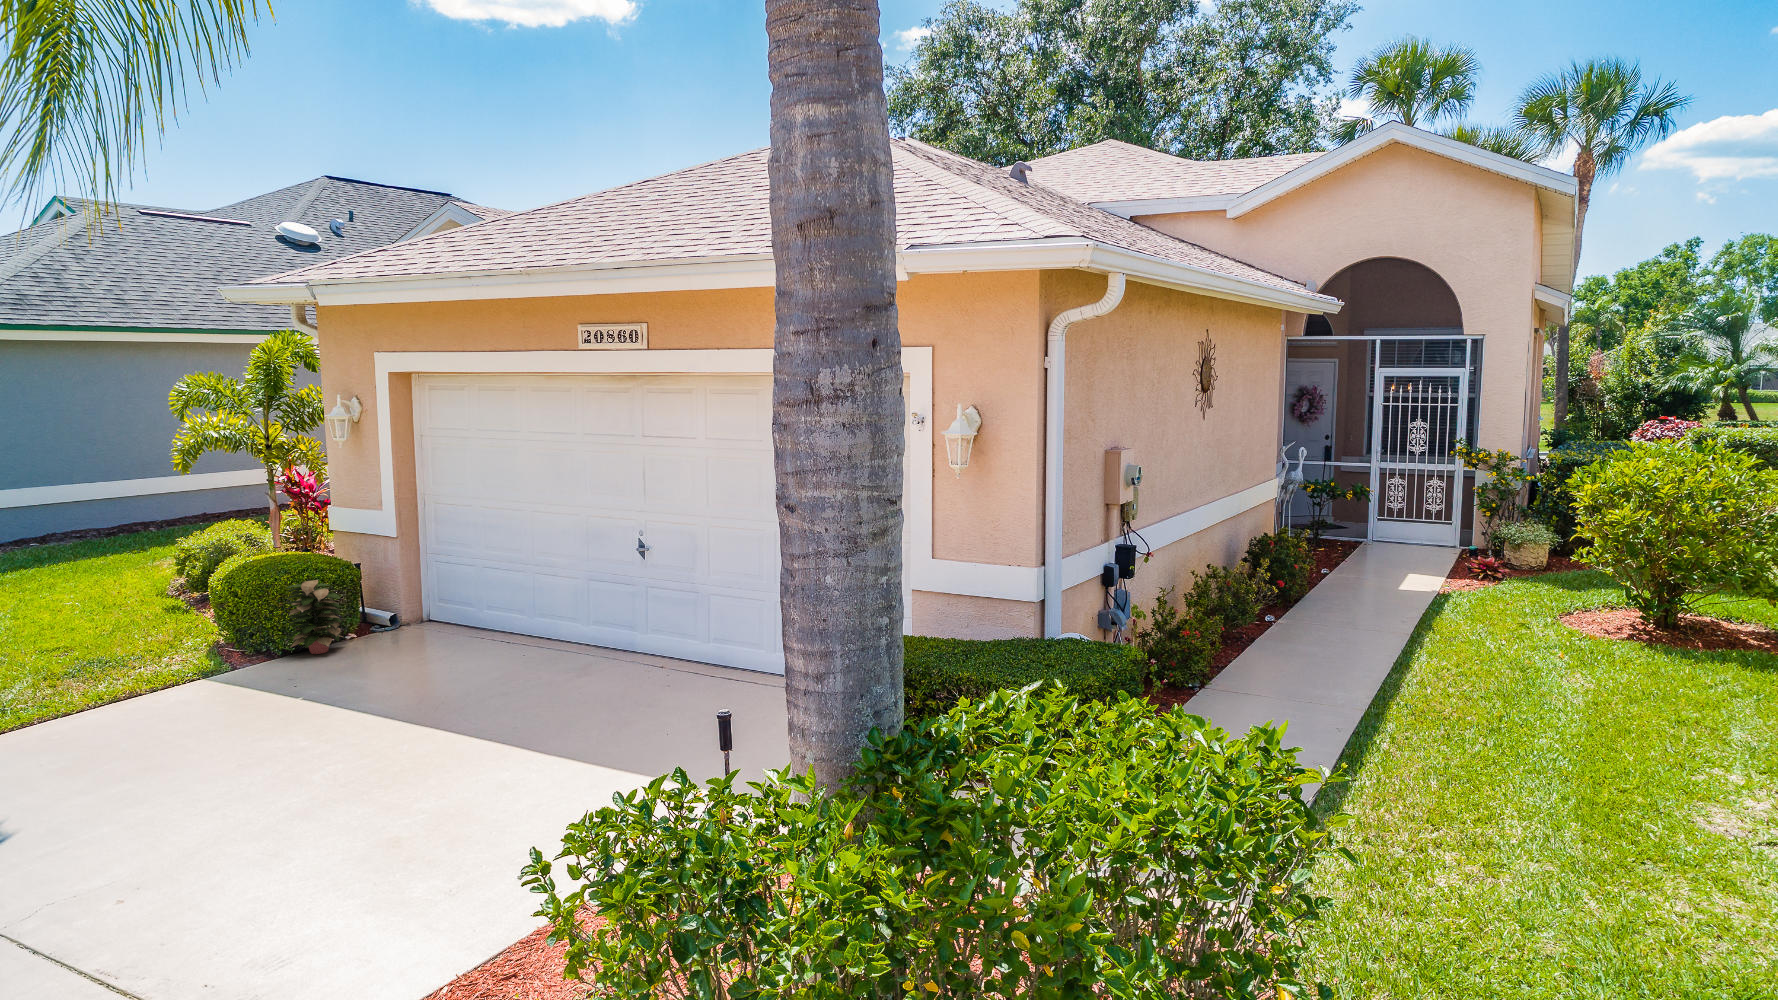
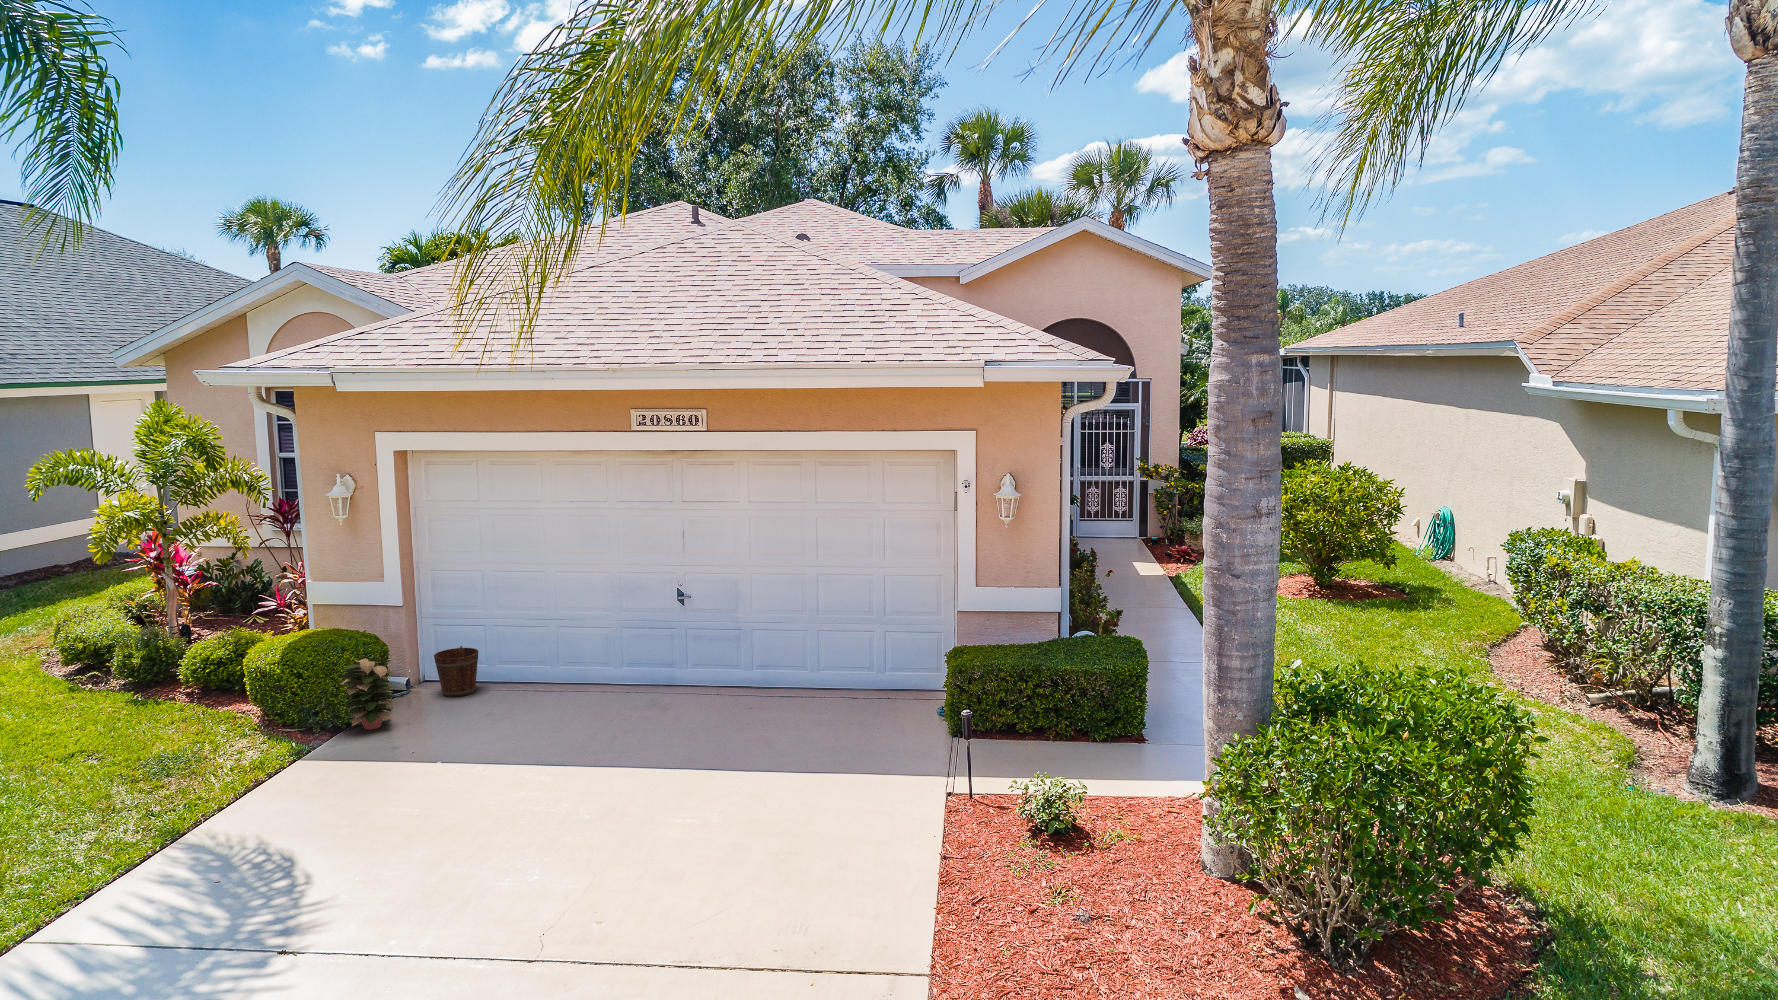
bucket: none [415,582,463,634] -> present [434,646,478,697]

